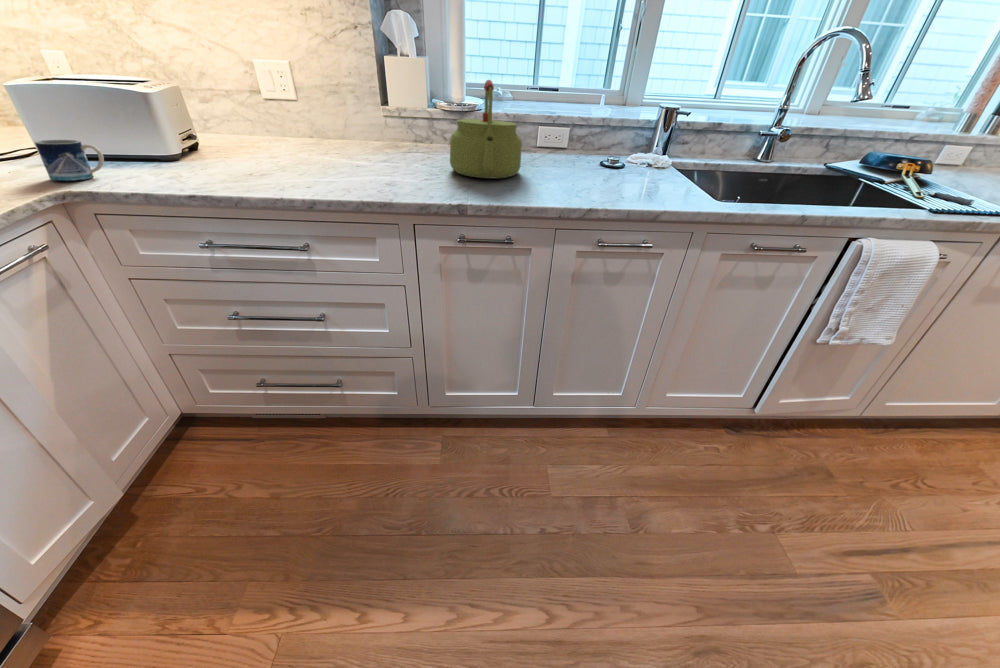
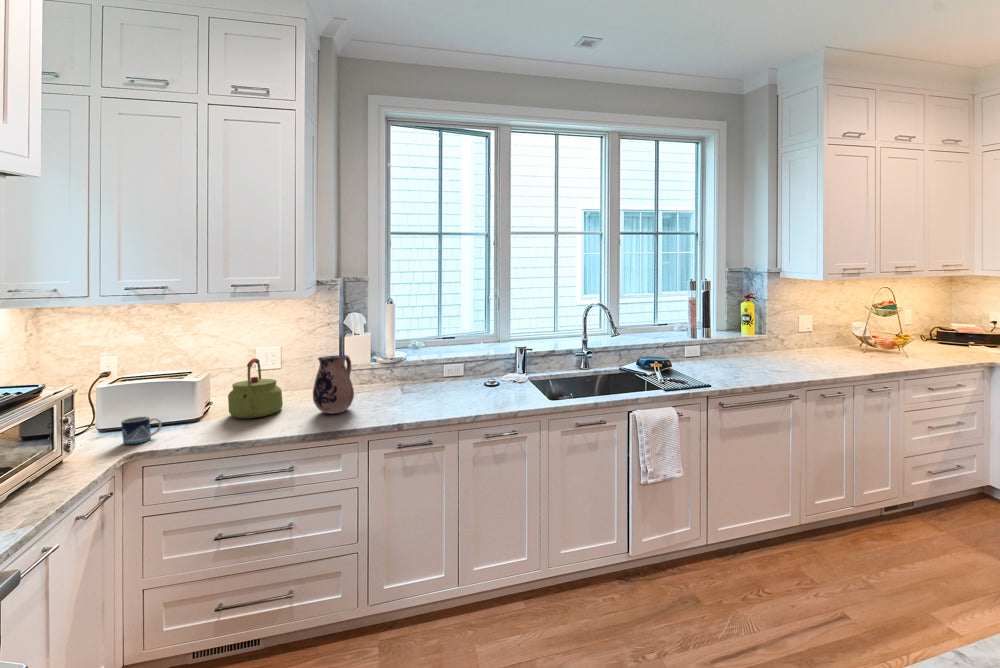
ceramic pitcher: none [329,72,394,176] -> present [313,355,354,414]
kettle: present [450,80,522,179] -> present [228,358,283,418]

